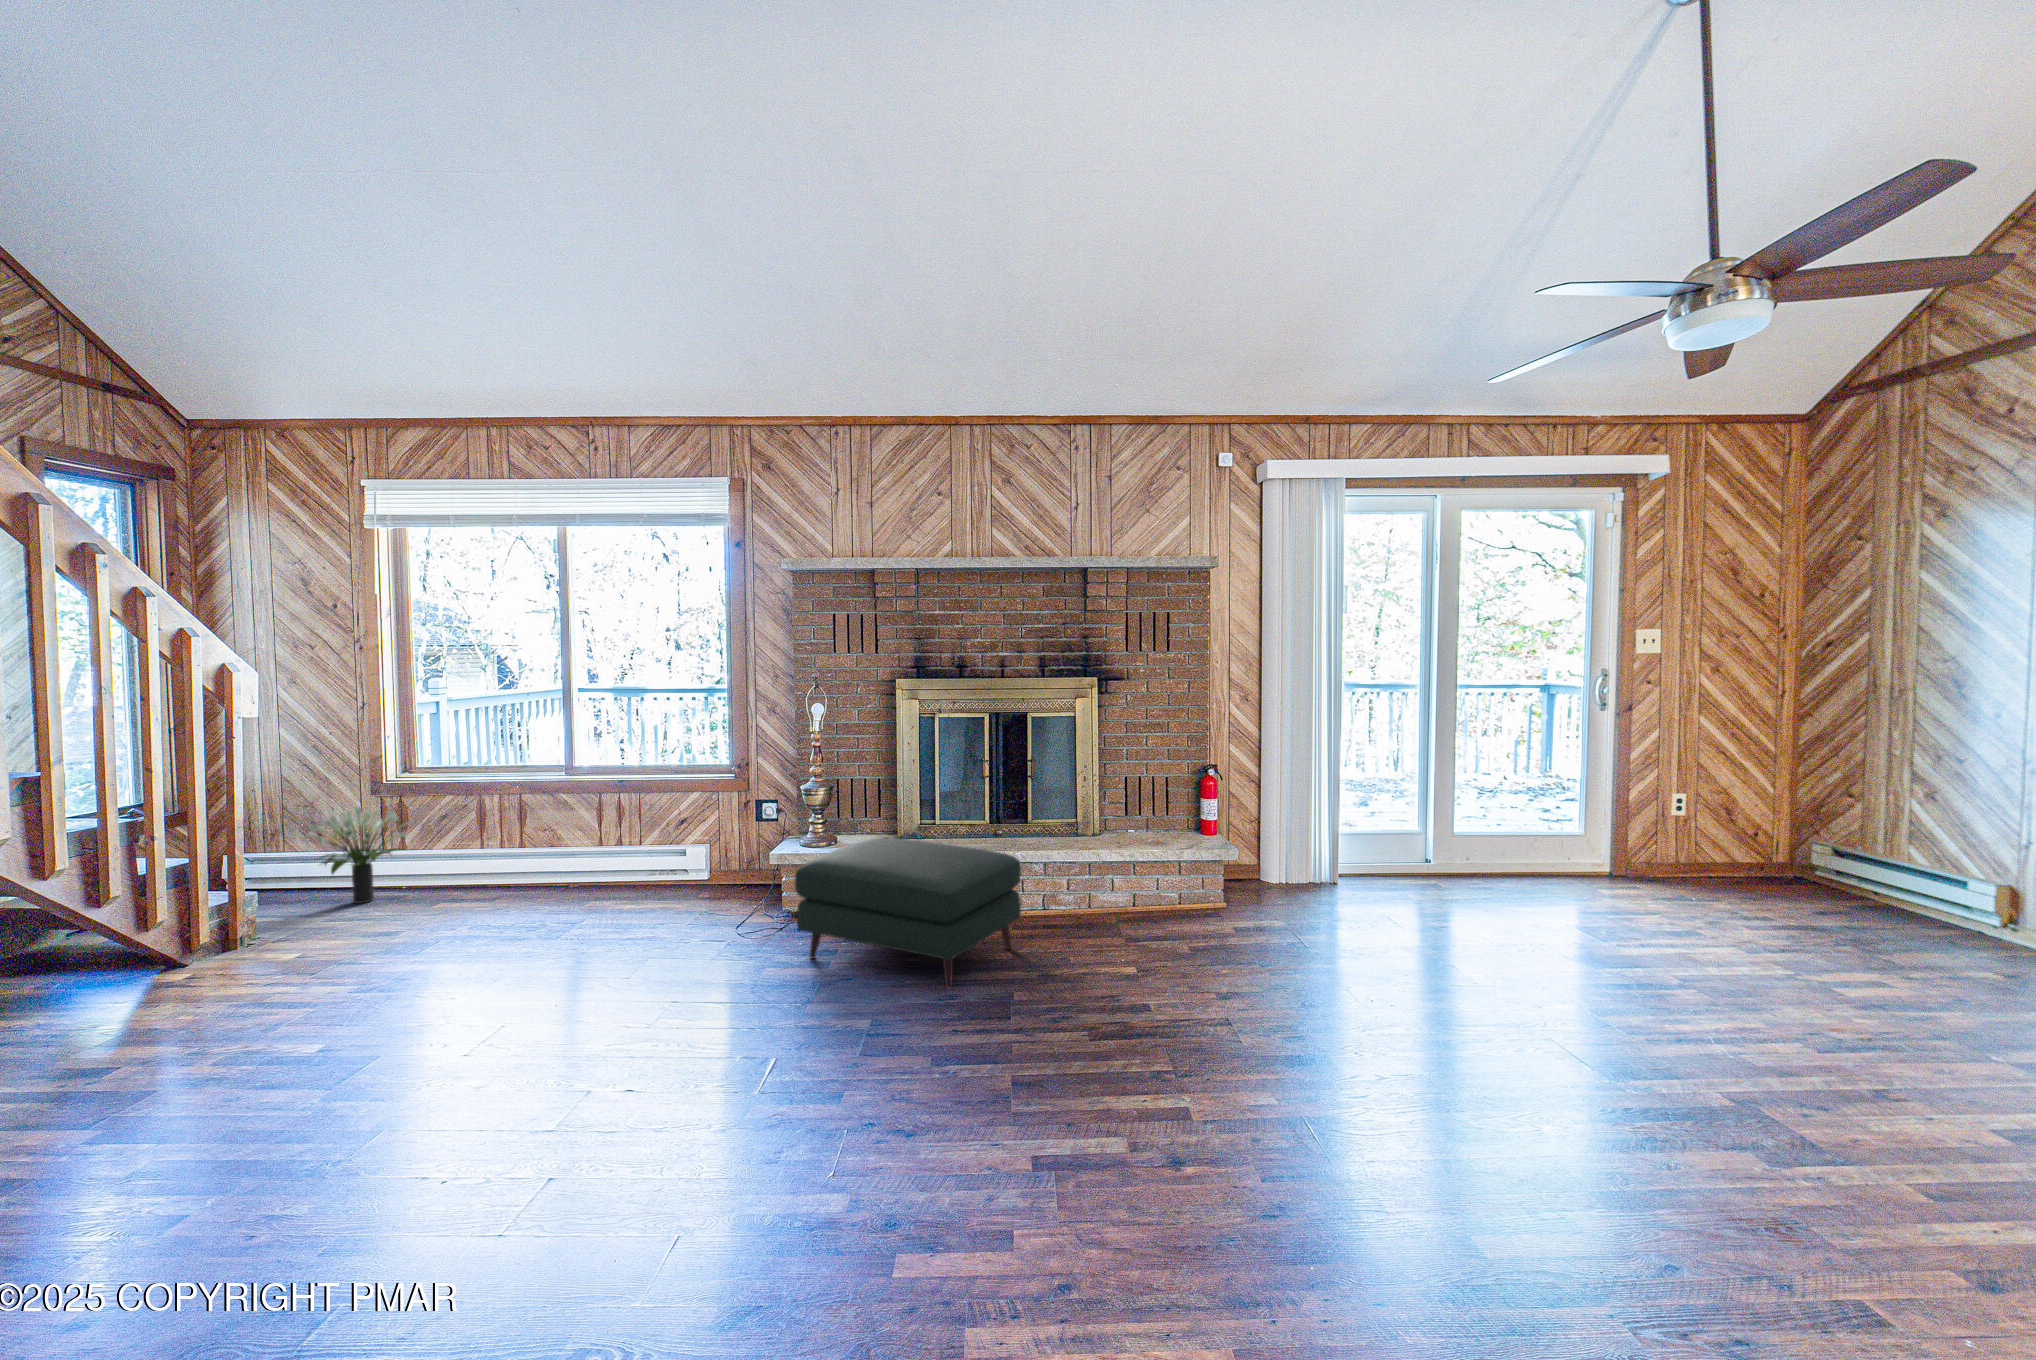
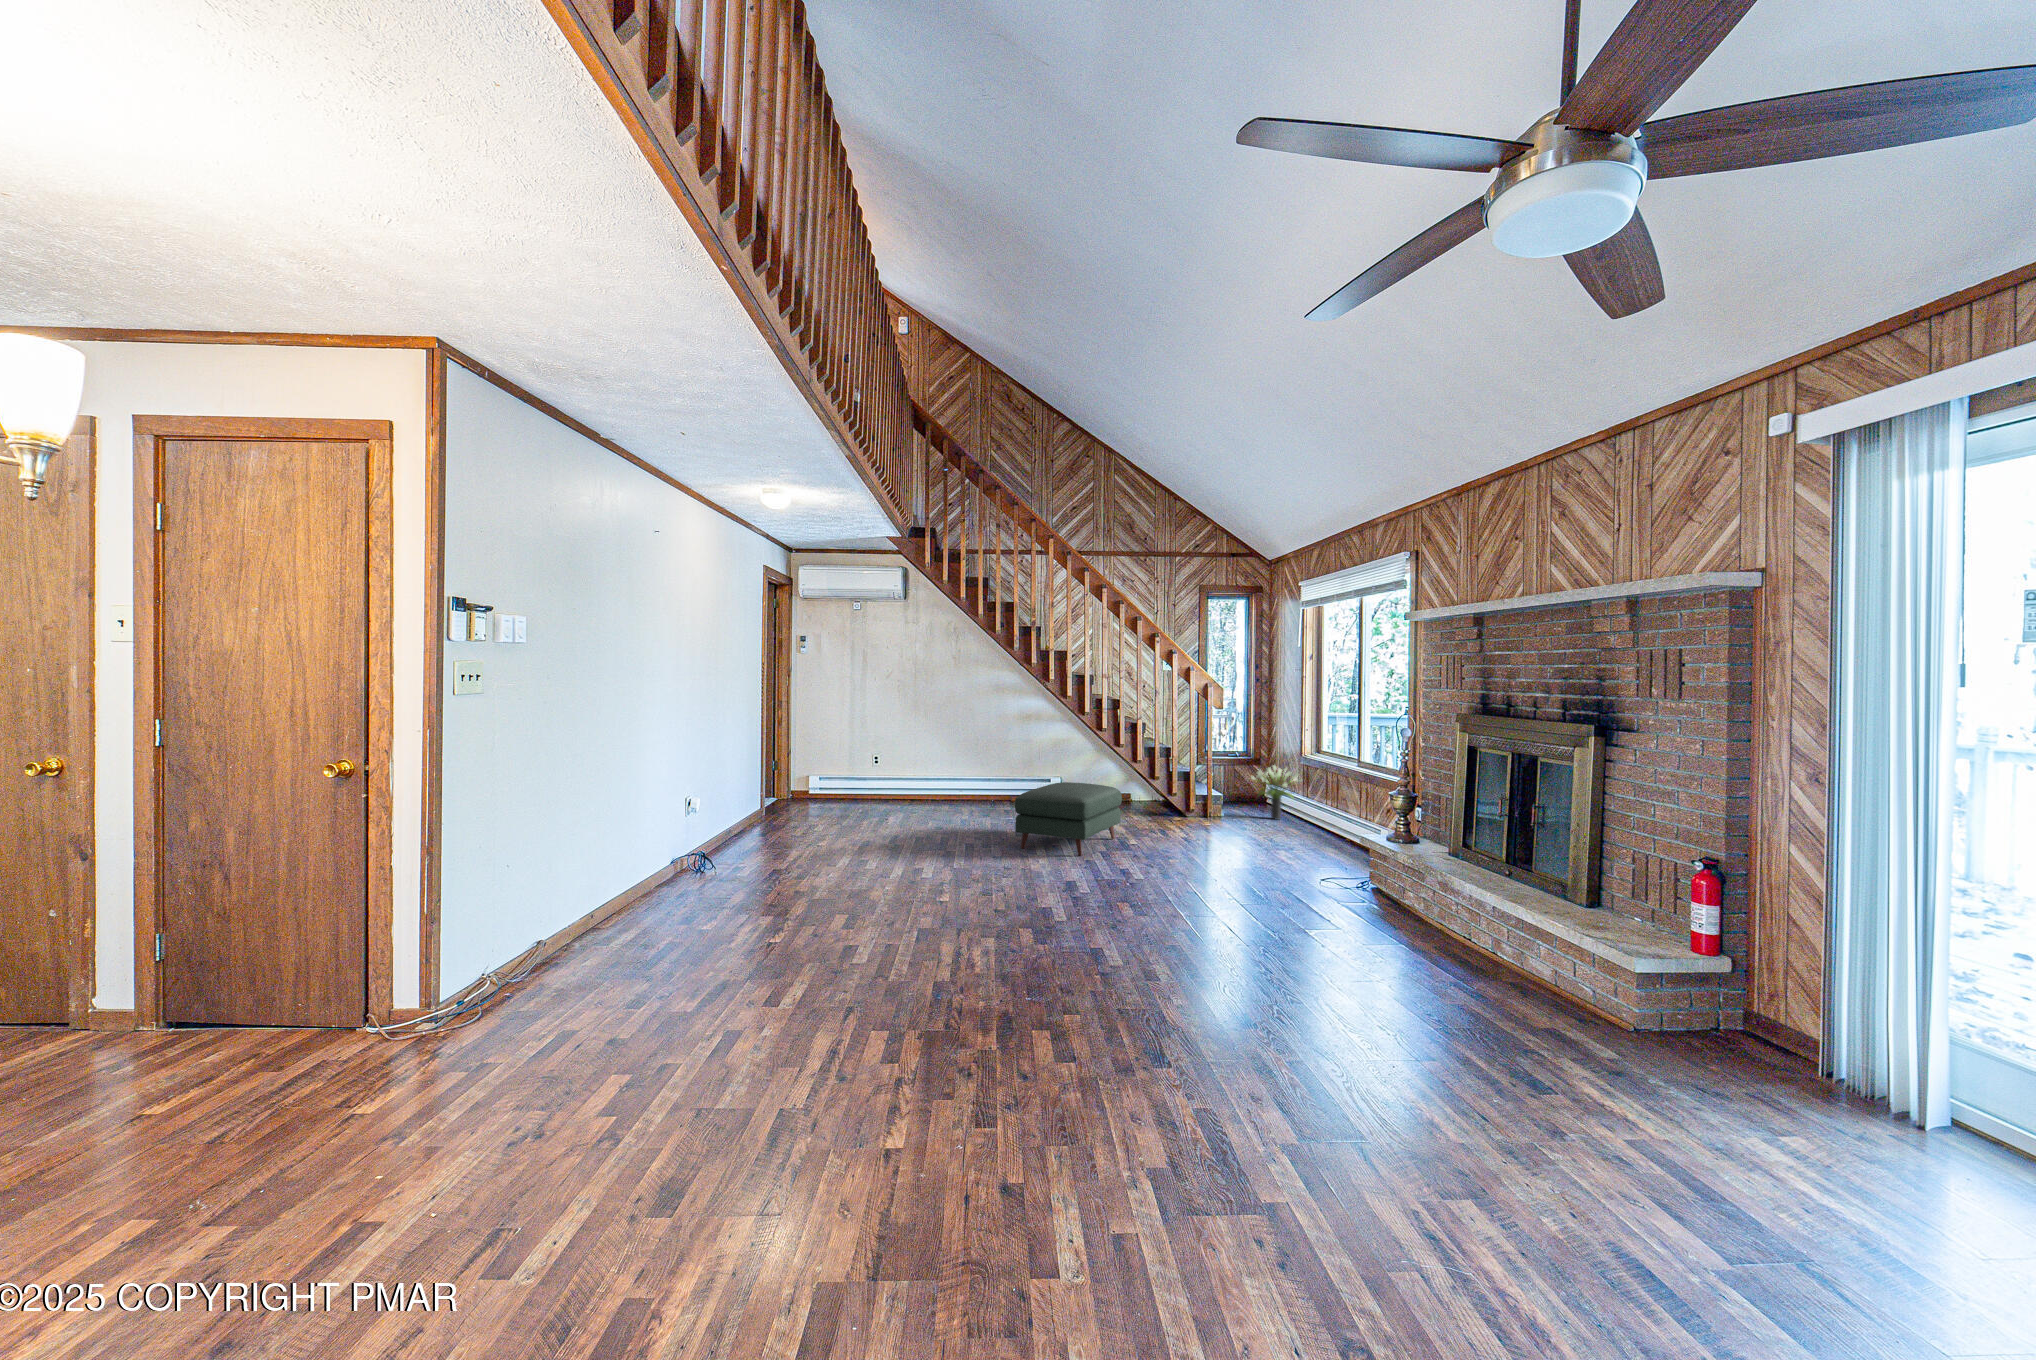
ottoman: present [795,837,1021,989] -> present [1015,782,1122,856]

